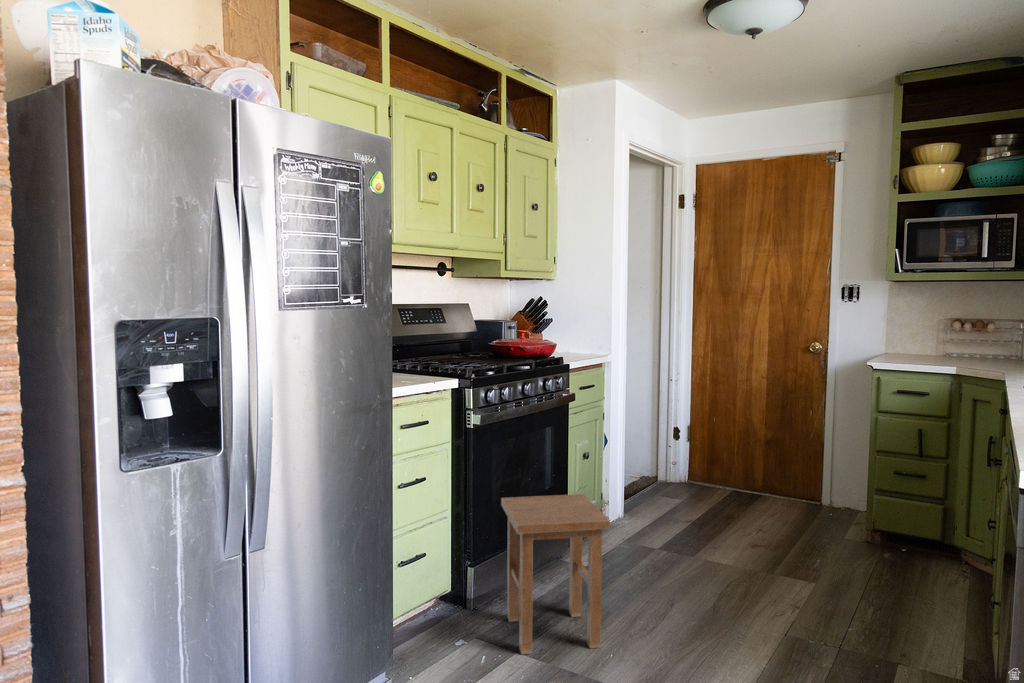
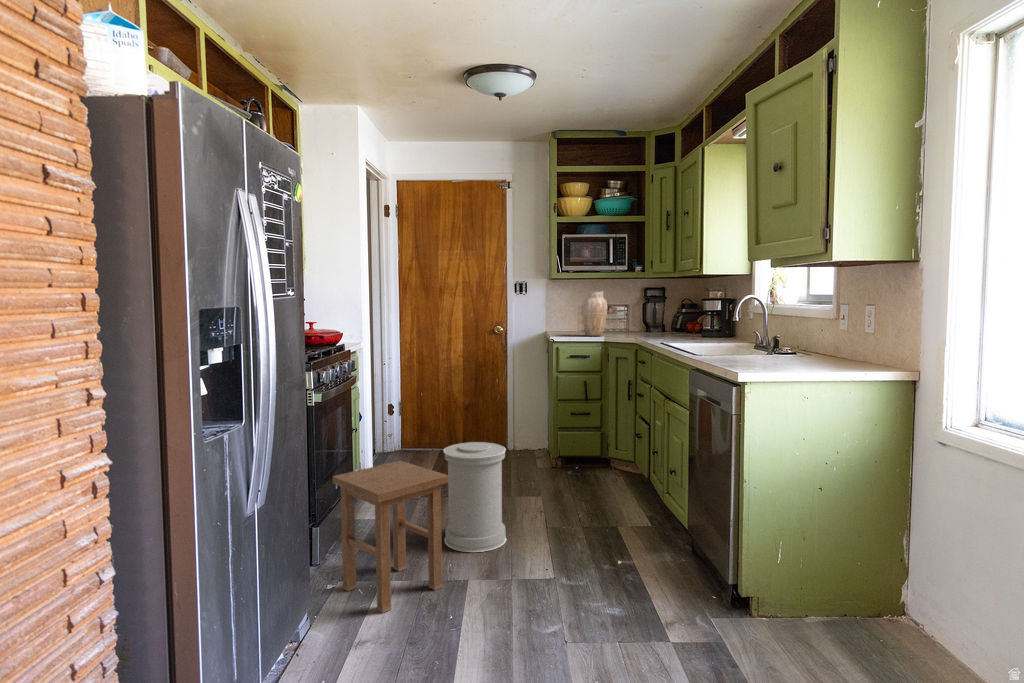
vase: none [920,300,963,365] -> present [582,291,607,336]
trash can: none [645,486,725,623] -> present [444,442,506,552]

